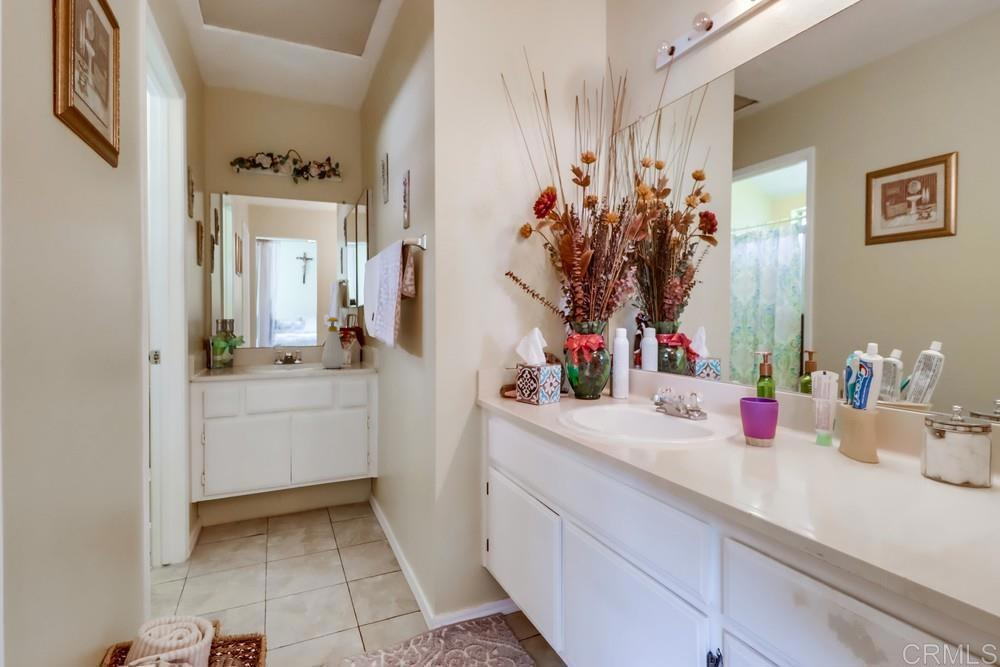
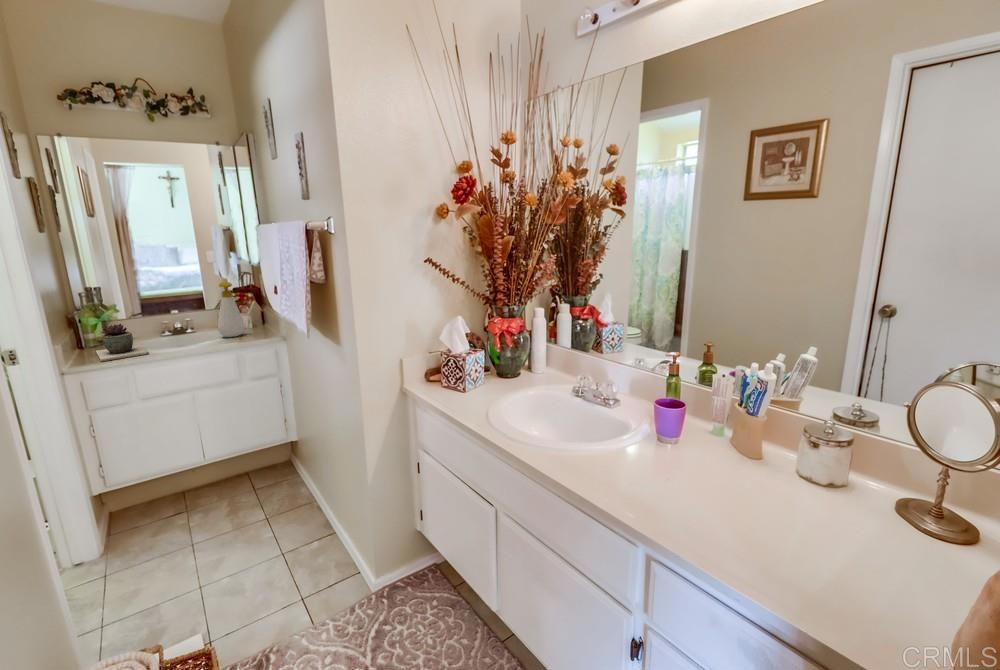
succulent plant: none [220,346,261,376] -> present [96,324,149,362]

